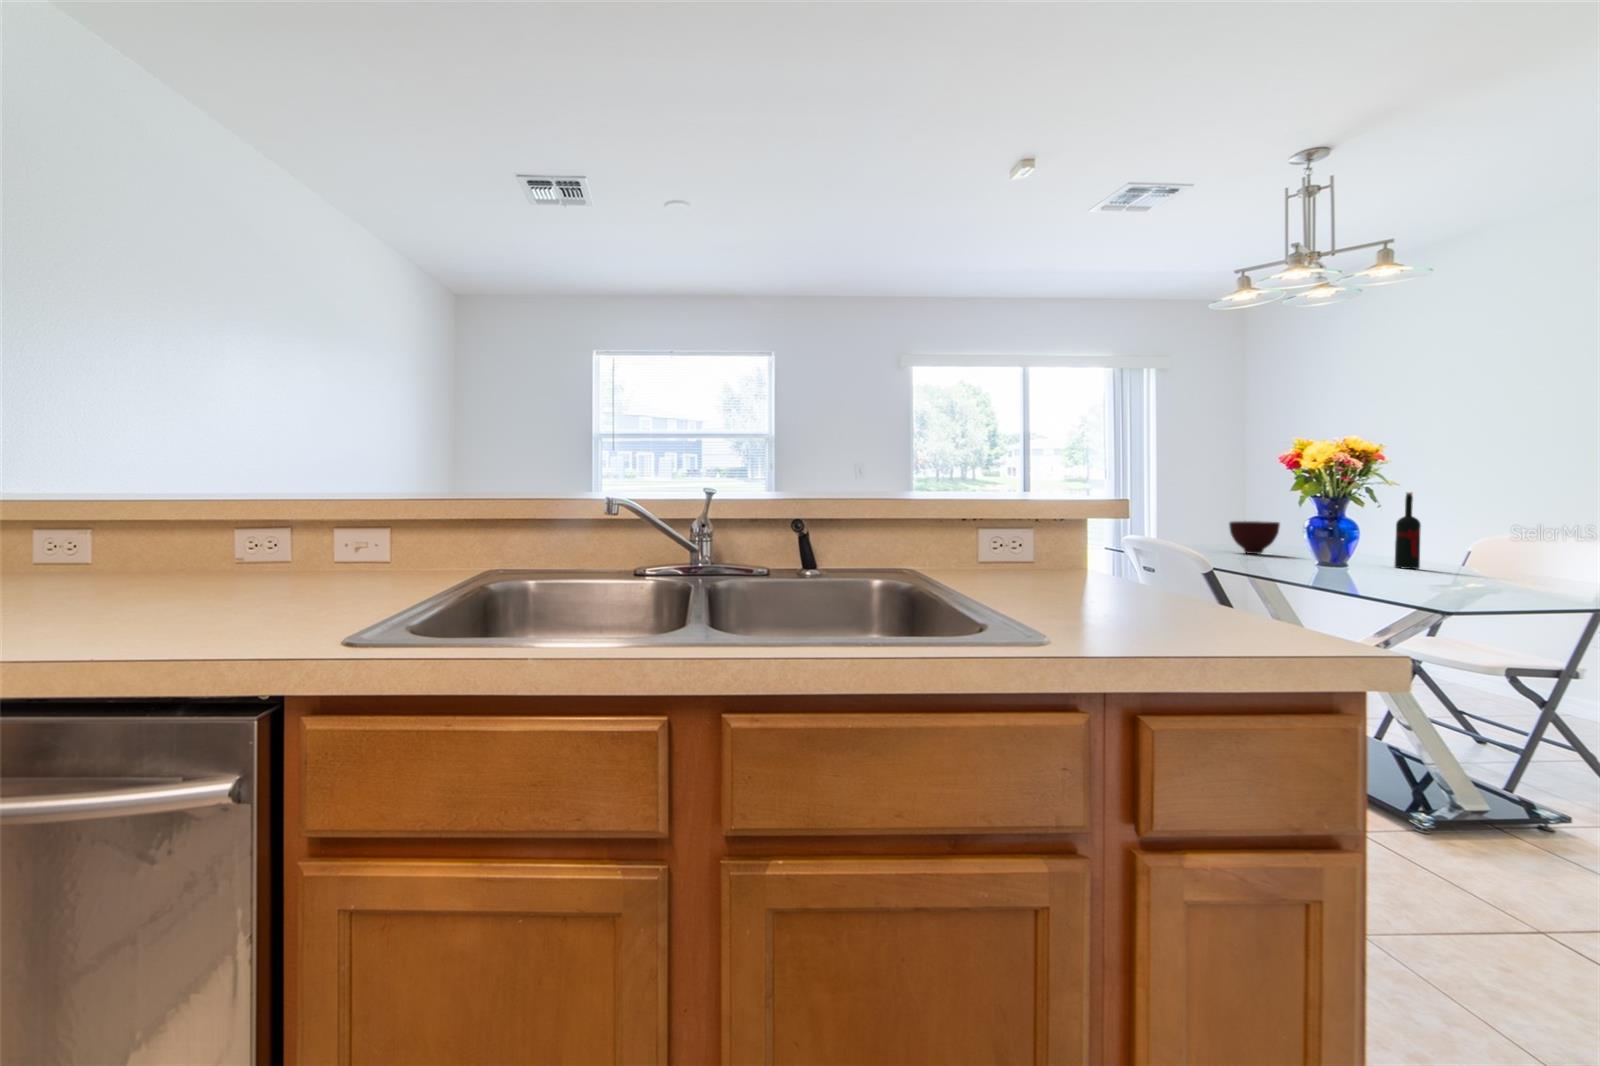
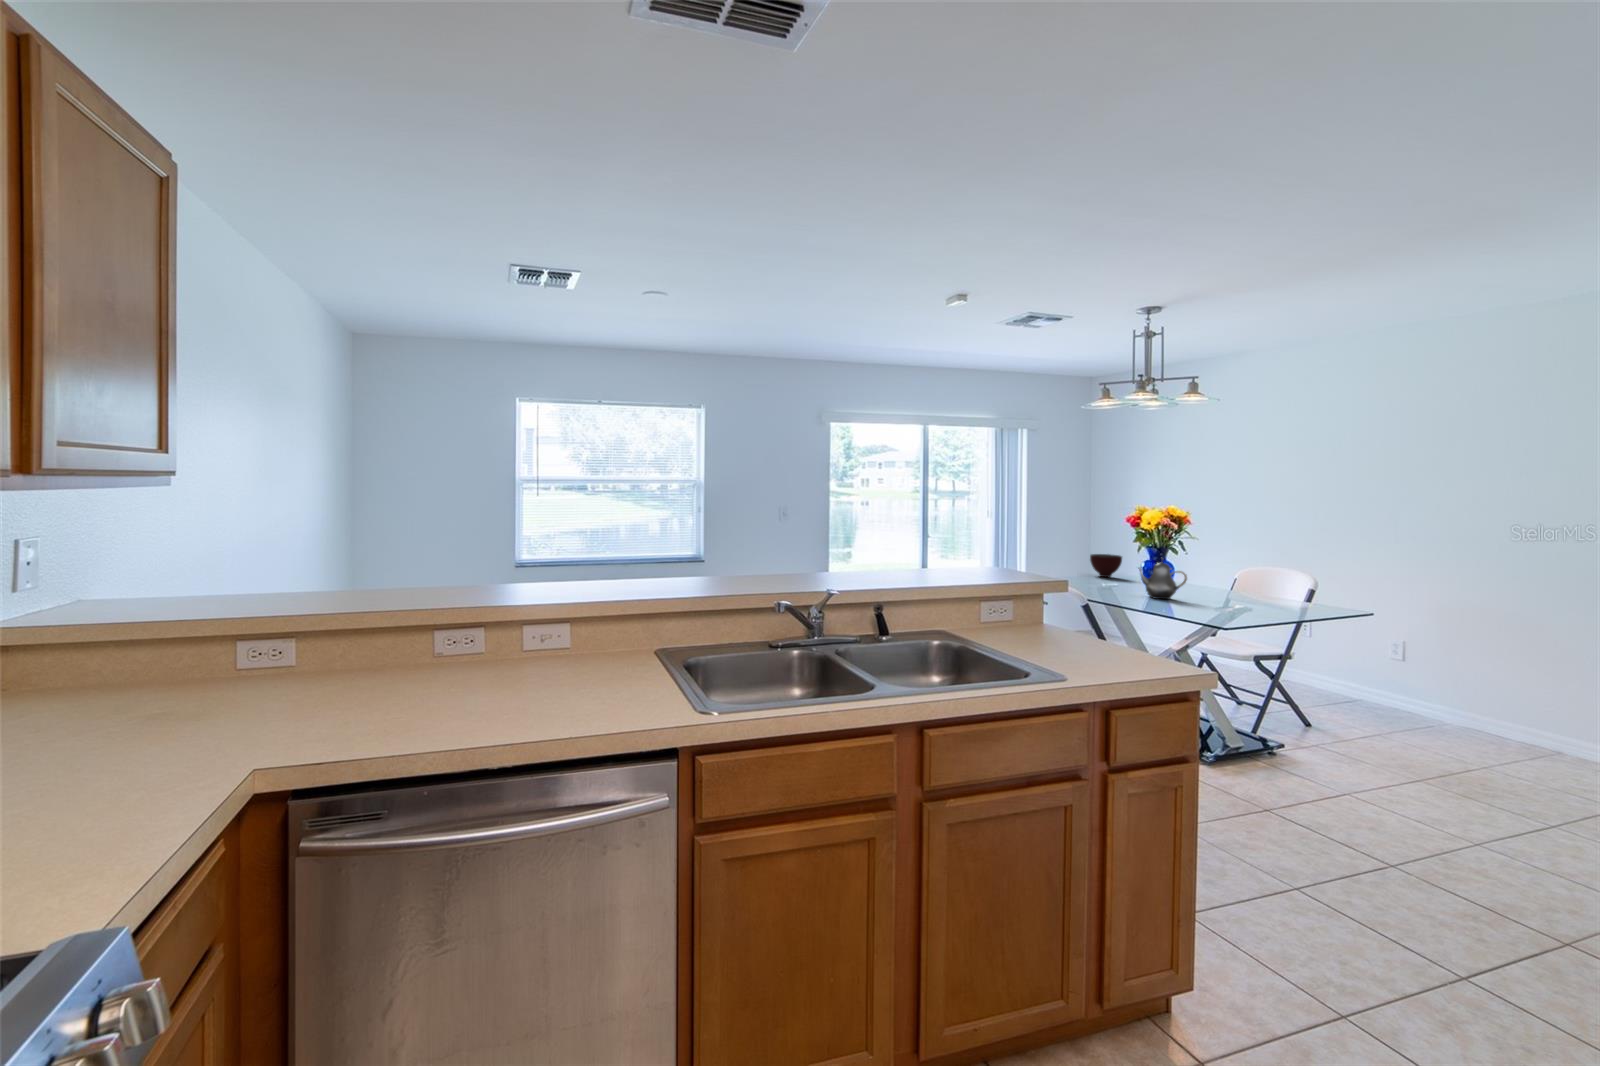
wine bottle: present [1395,493,1421,569] -> none [1193,543,1209,593]
teapot: none [1295,507,1381,572] -> present [1138,558,1187,599]

